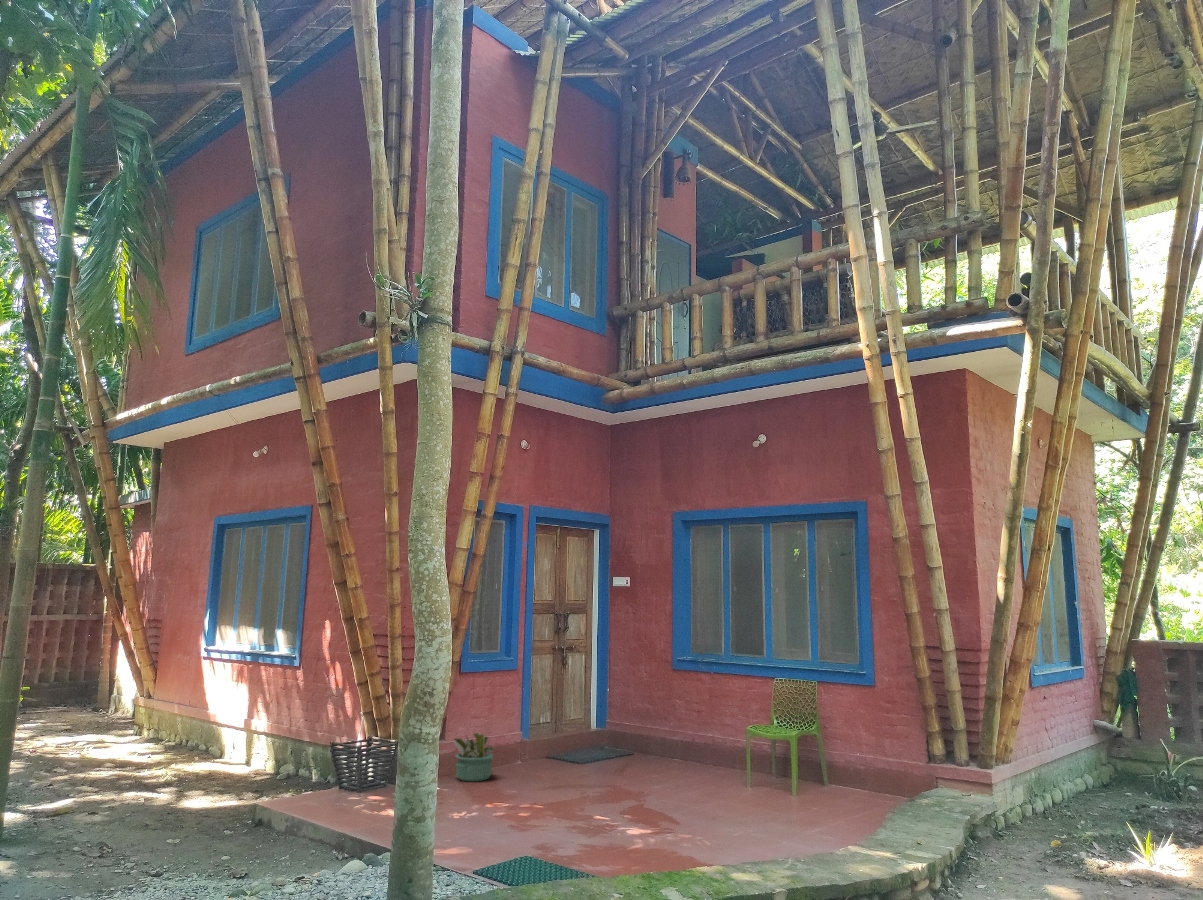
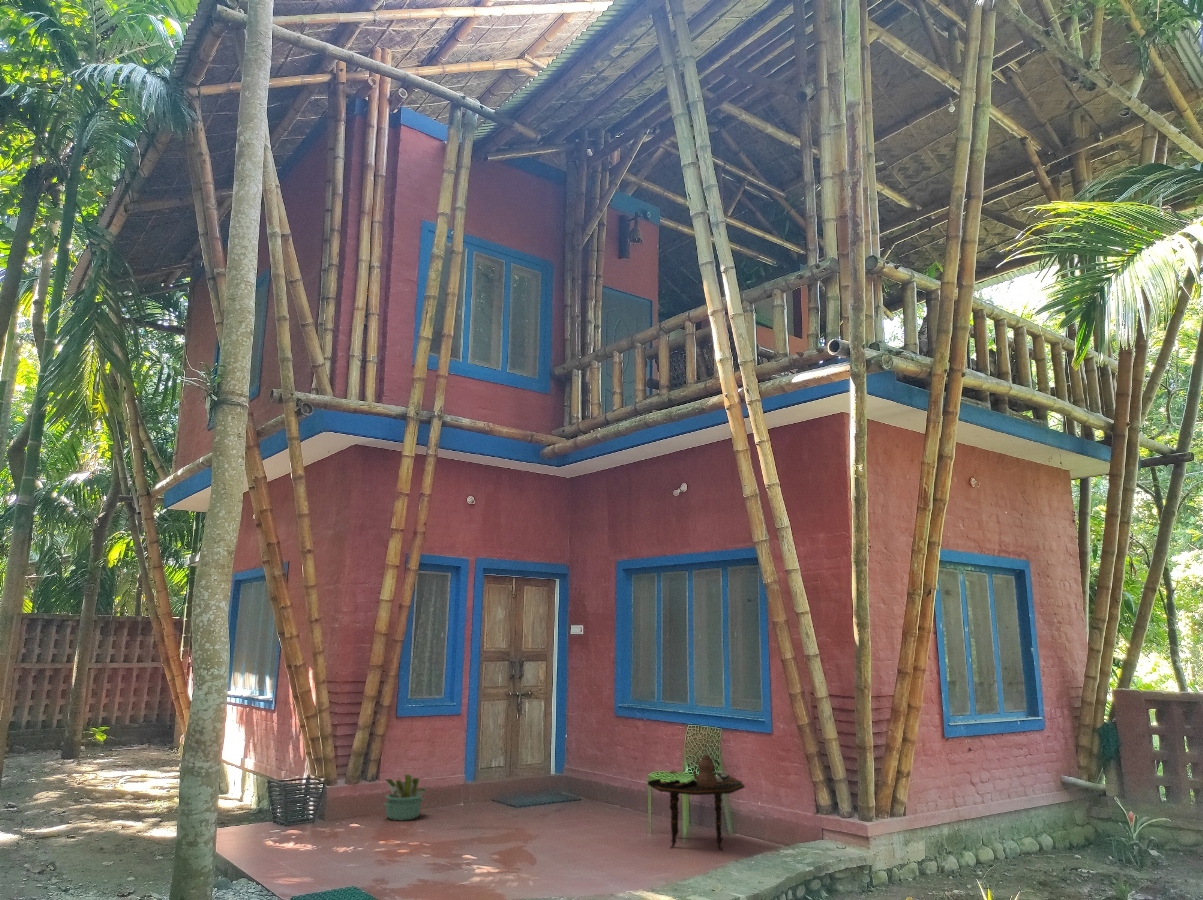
side table: none [753,706,850,801] -> present [648,754,744,850]

